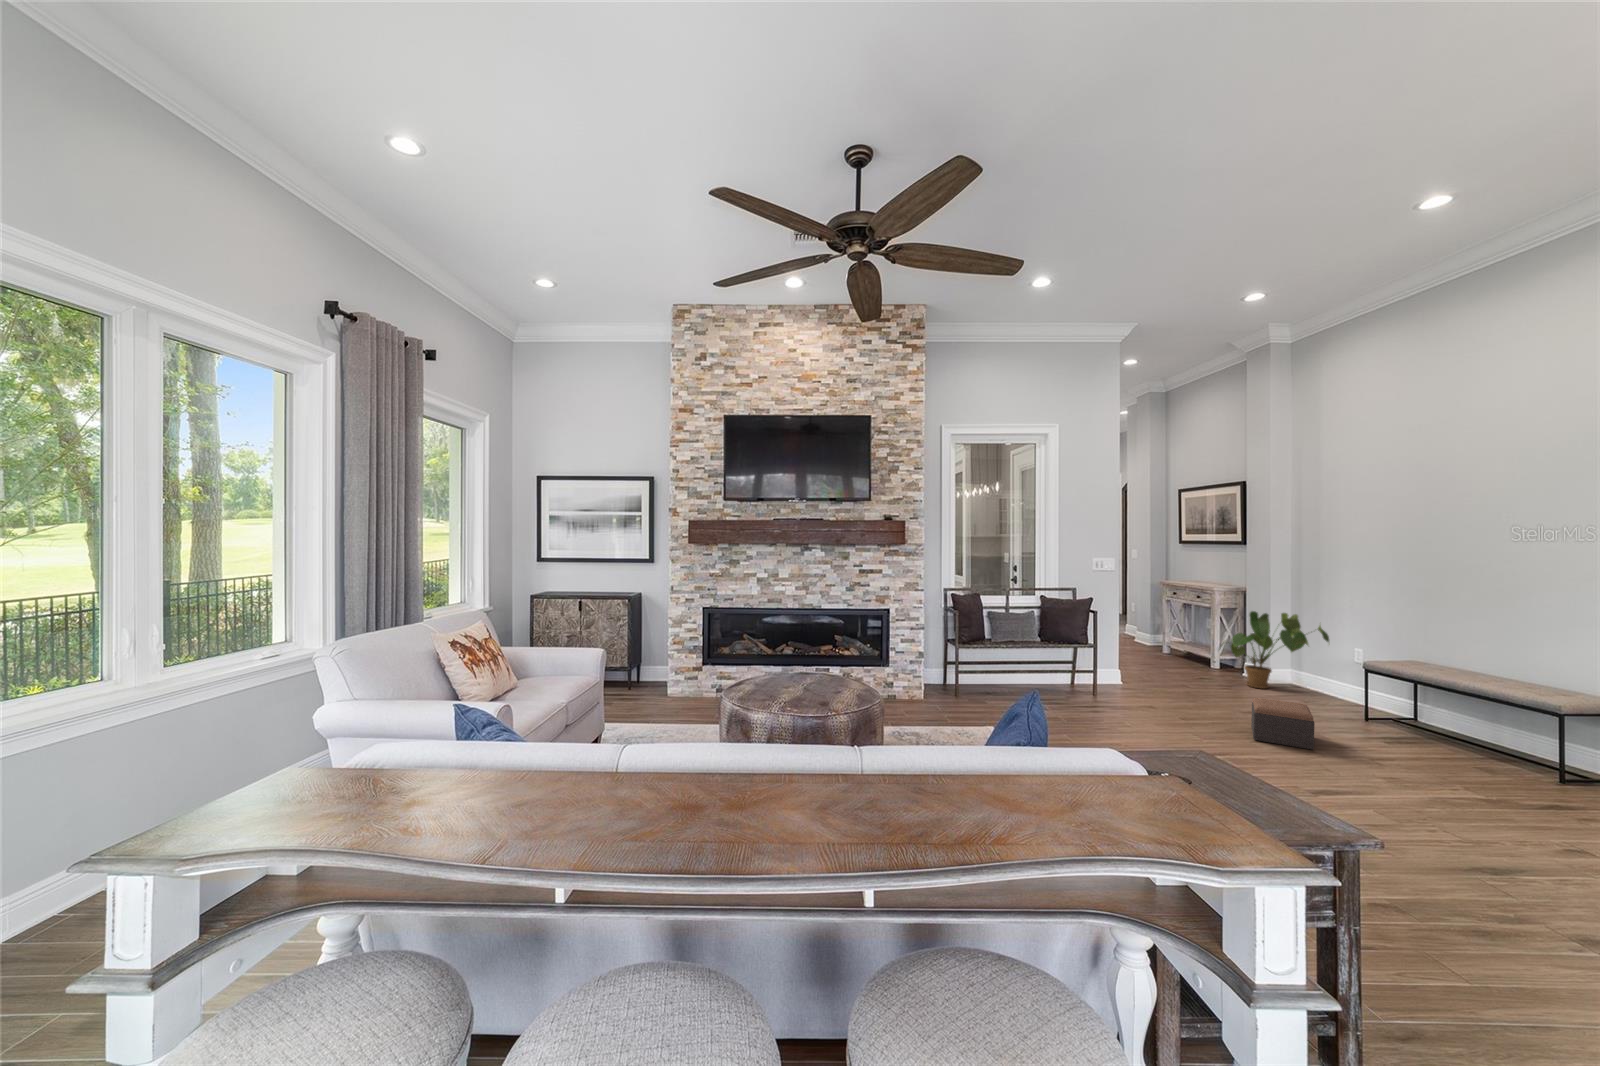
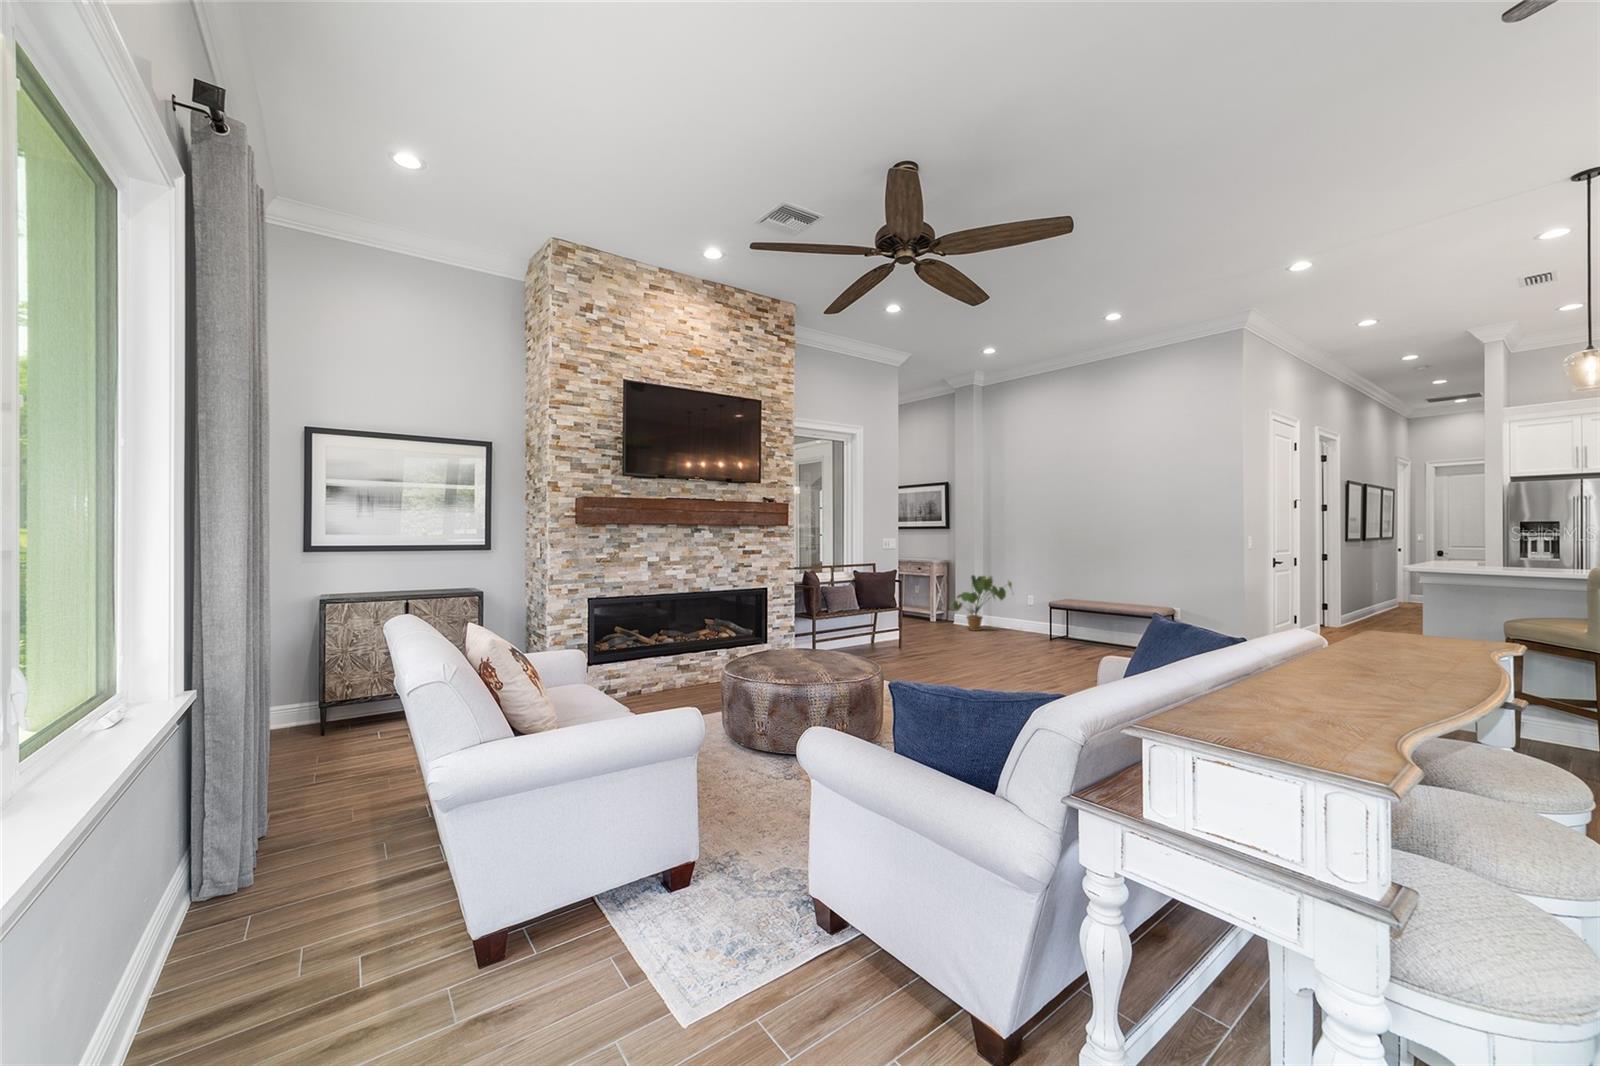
footstool: present [1251,698,1315,750] -> none [1009,629,1053,657]

